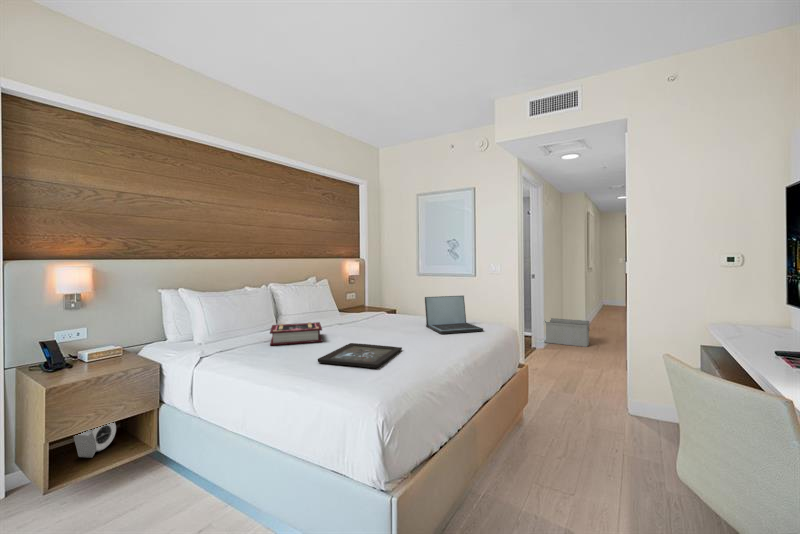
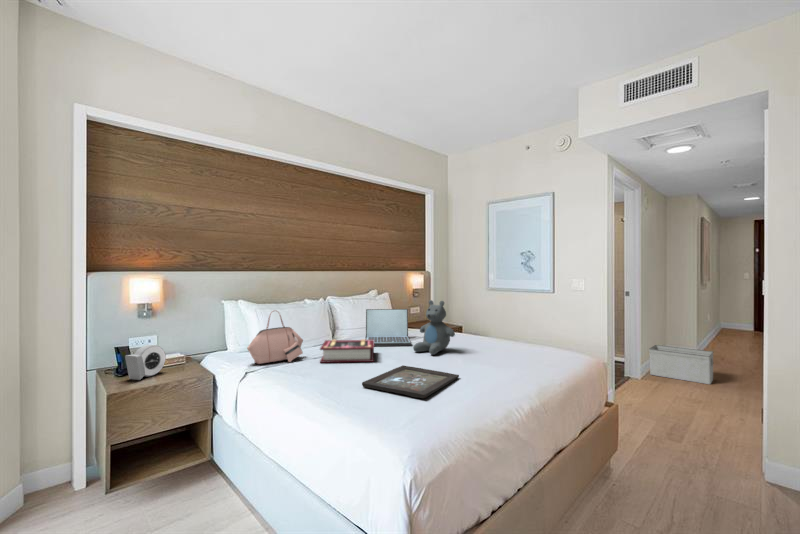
teddy bear: none [356,284,393,333] -> present [413,300,455,355]
laptop: present [425,296,483,334] -> present [365,309,411,346]
handbag: none [194,298,252,350] -> present [247,312,303,364]
alarm clock: present [74,420,116,458] -> present [125,345,166,380]

